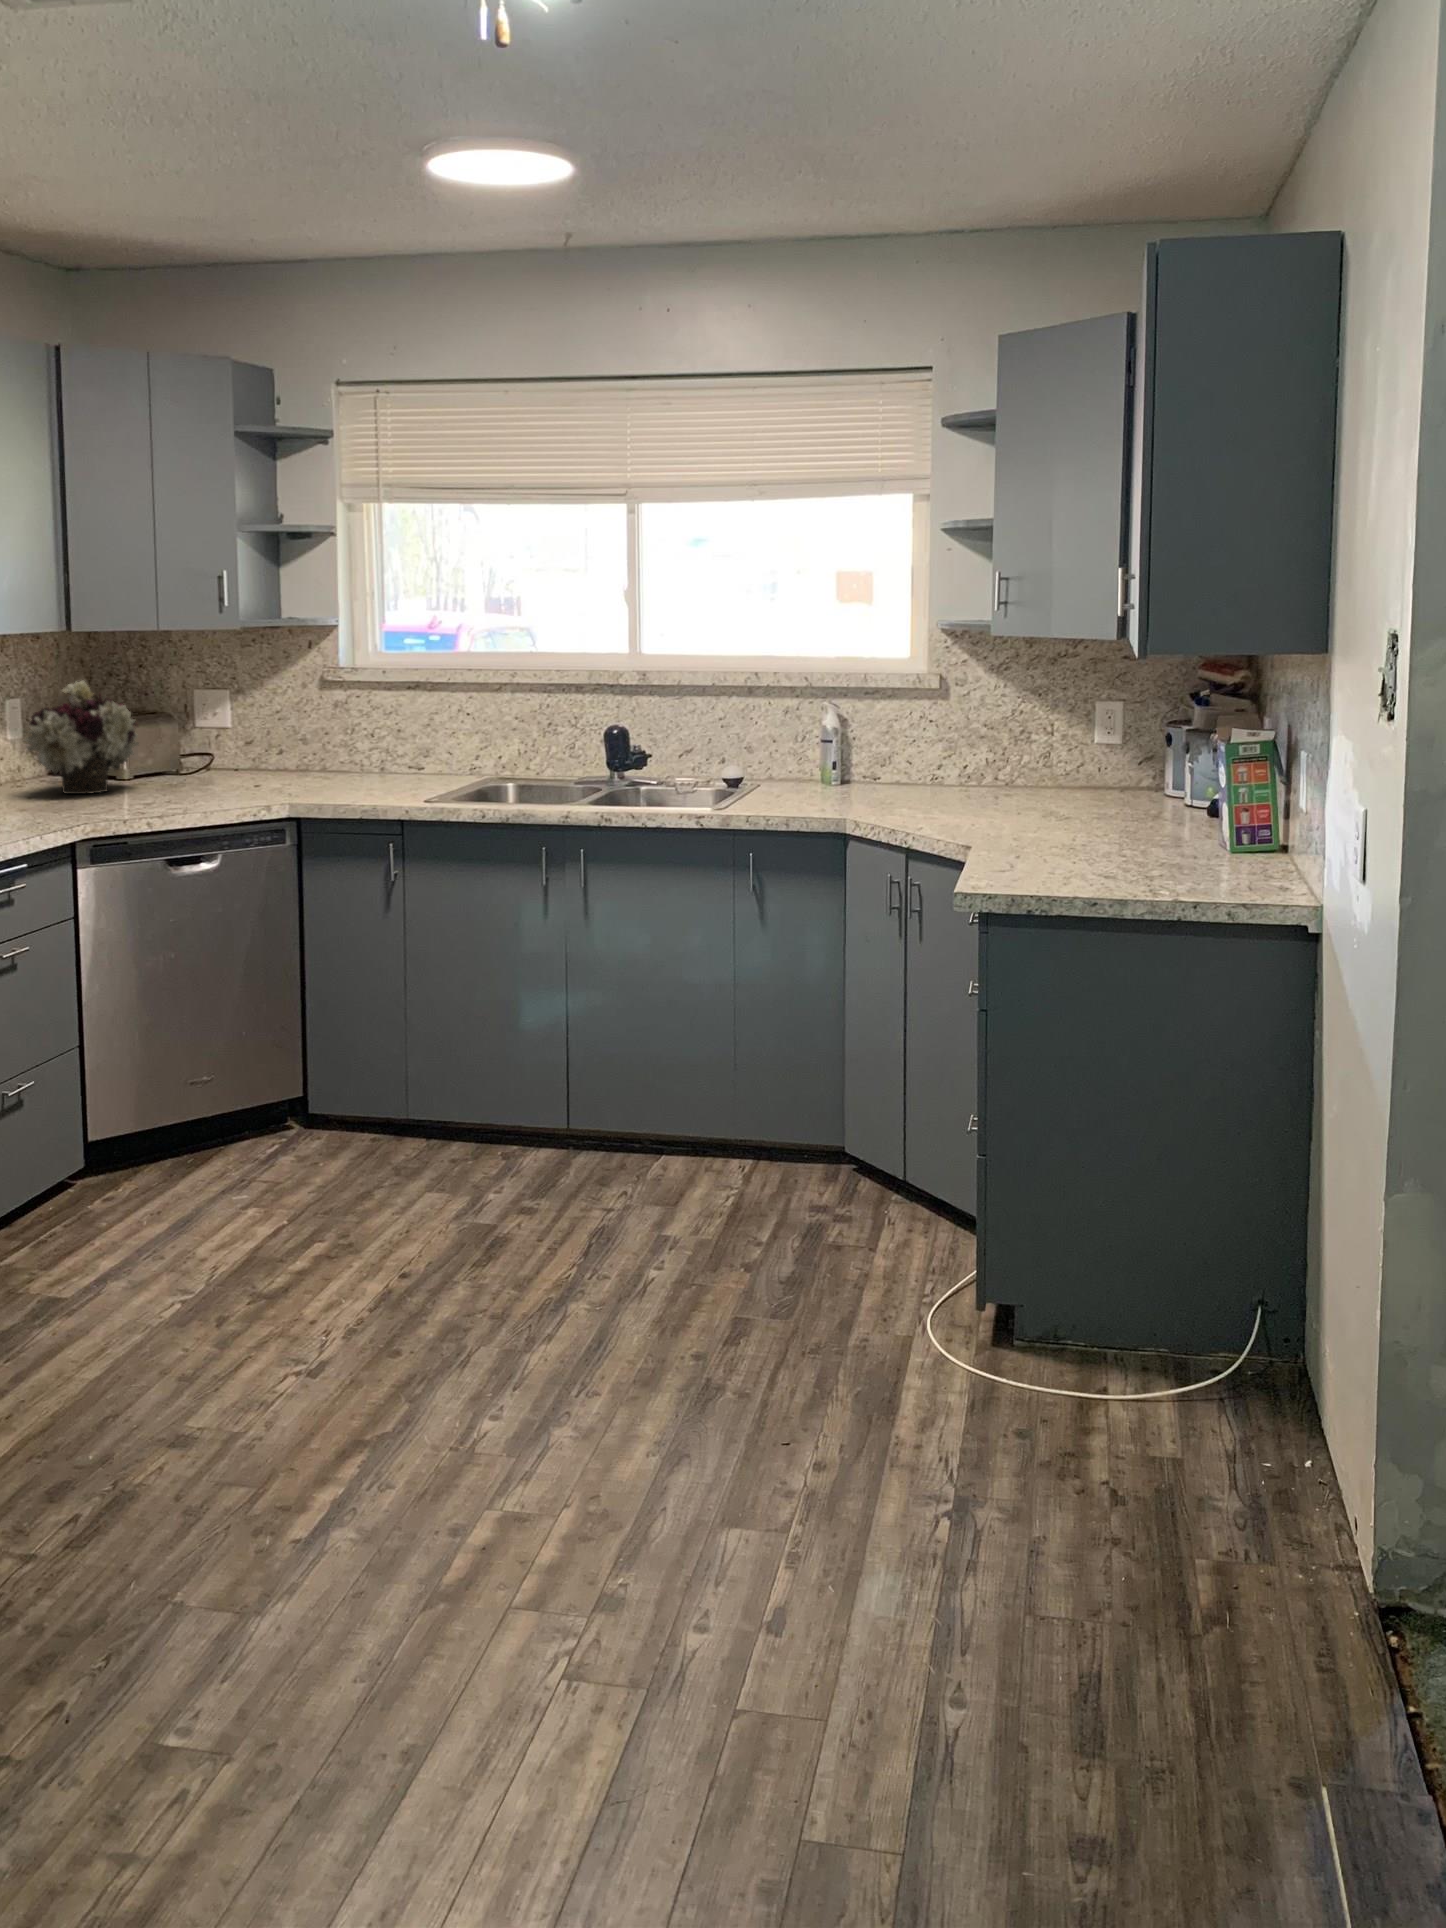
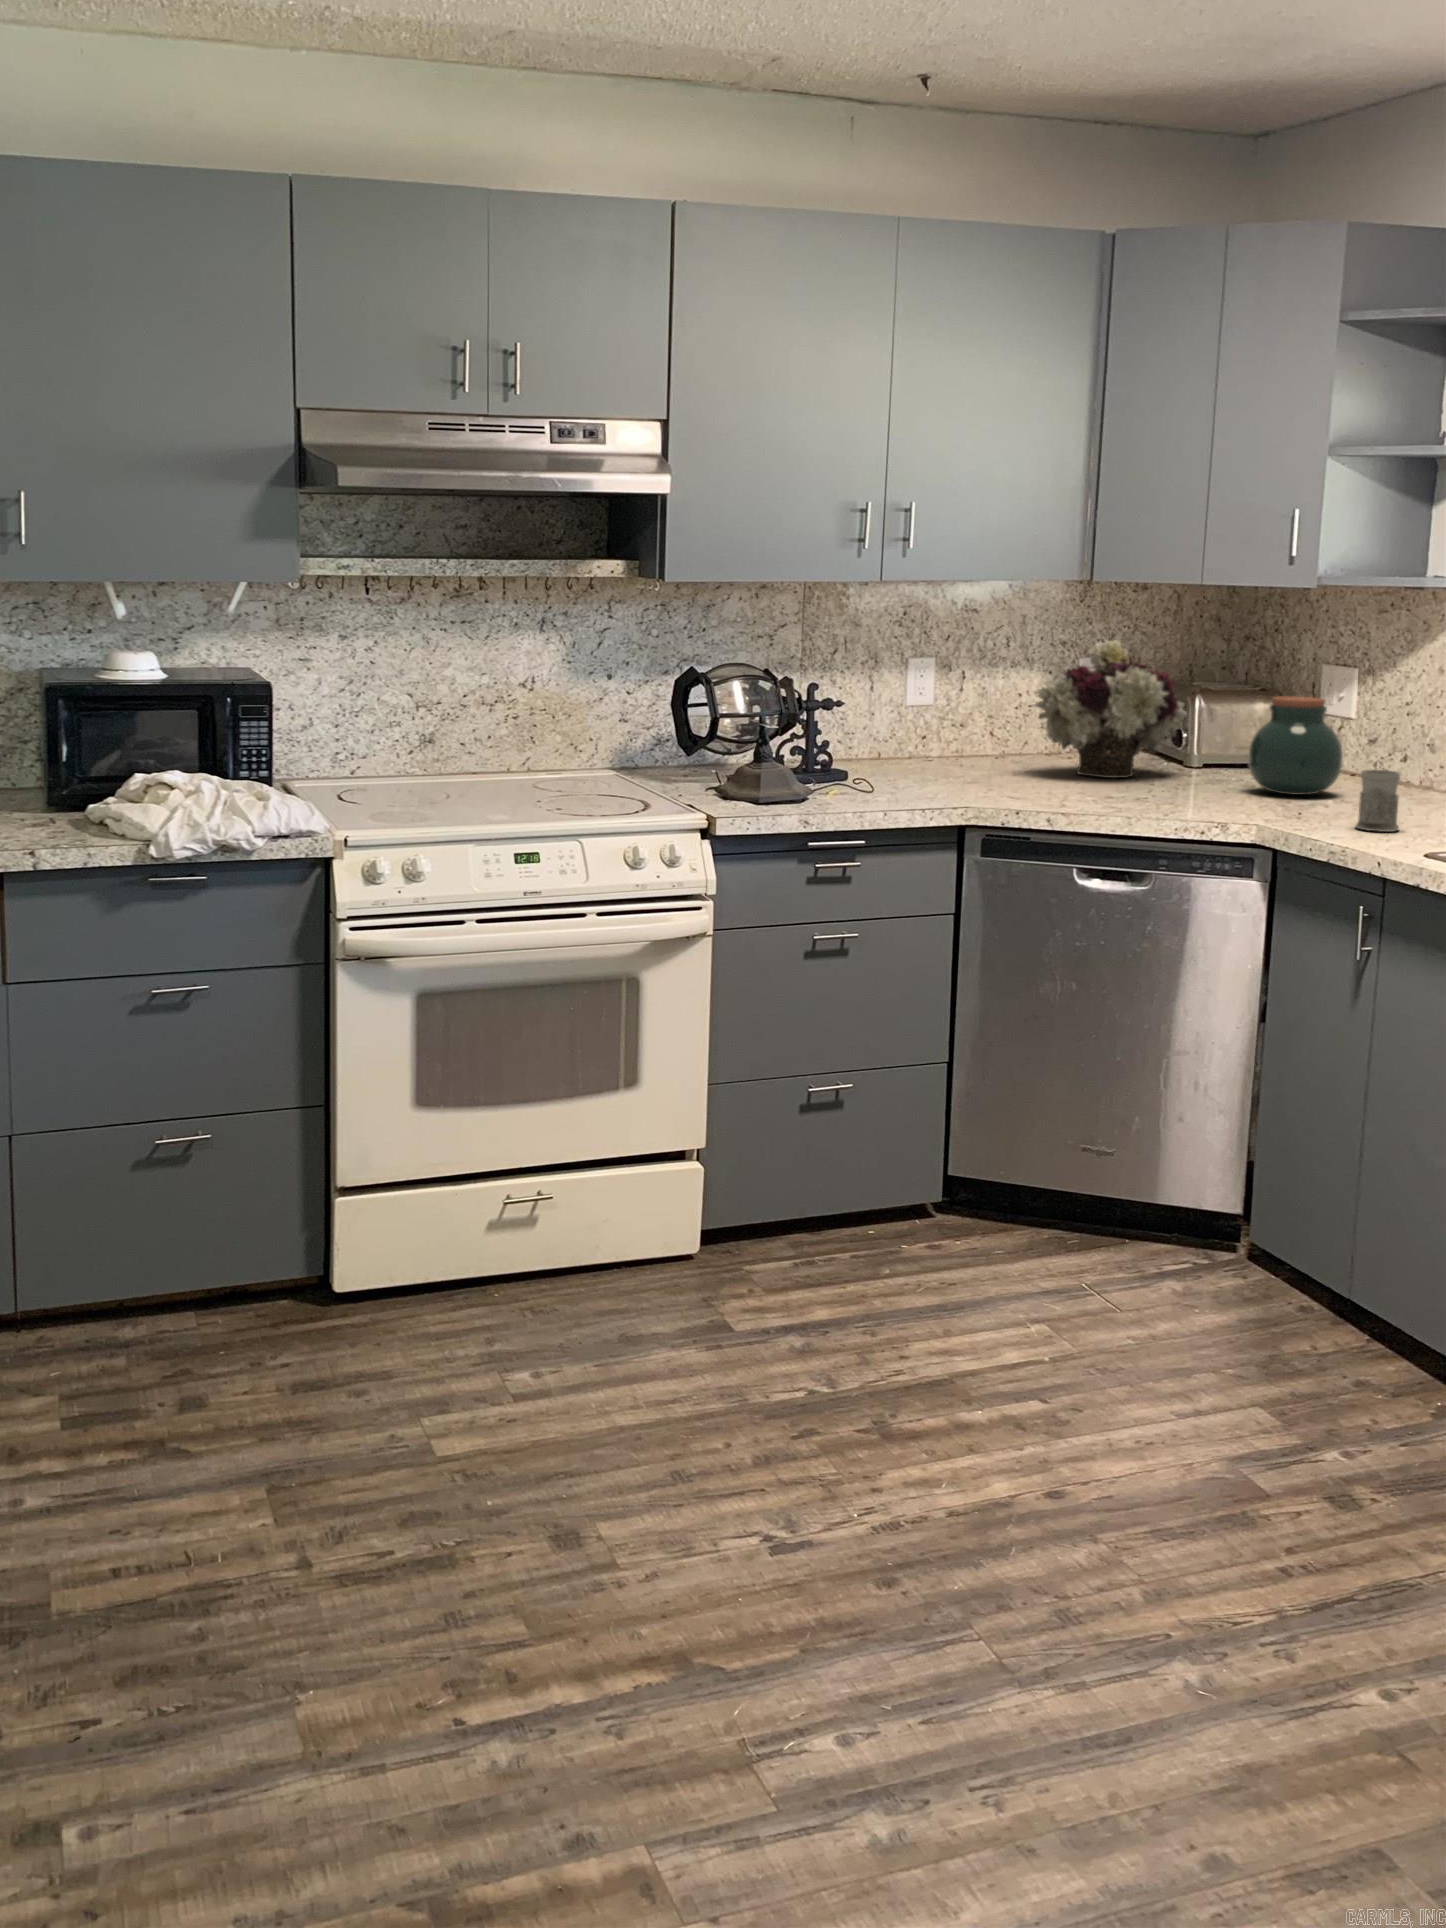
jar: none [210,714,277,787] -> present [1248,696,1343,795]
mug: none [351,757,380,799] -> present [1356,770,1400,832]

